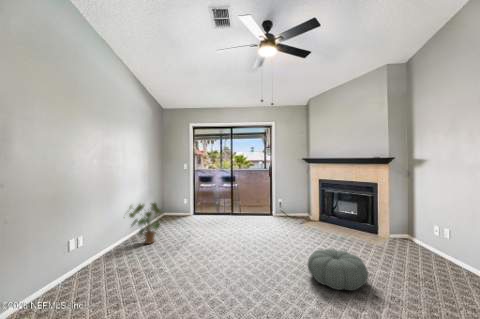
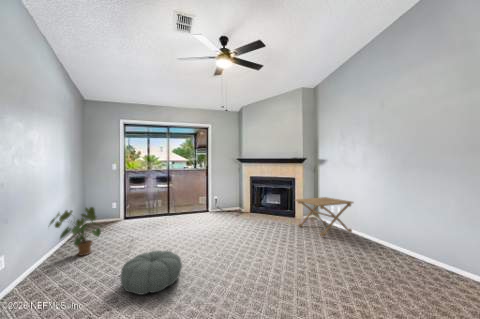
side table: none [372,212,473,270] -> present [295,197,353,236]
pouf: present [308,249,368,290] -> present [121,251,182,294]

